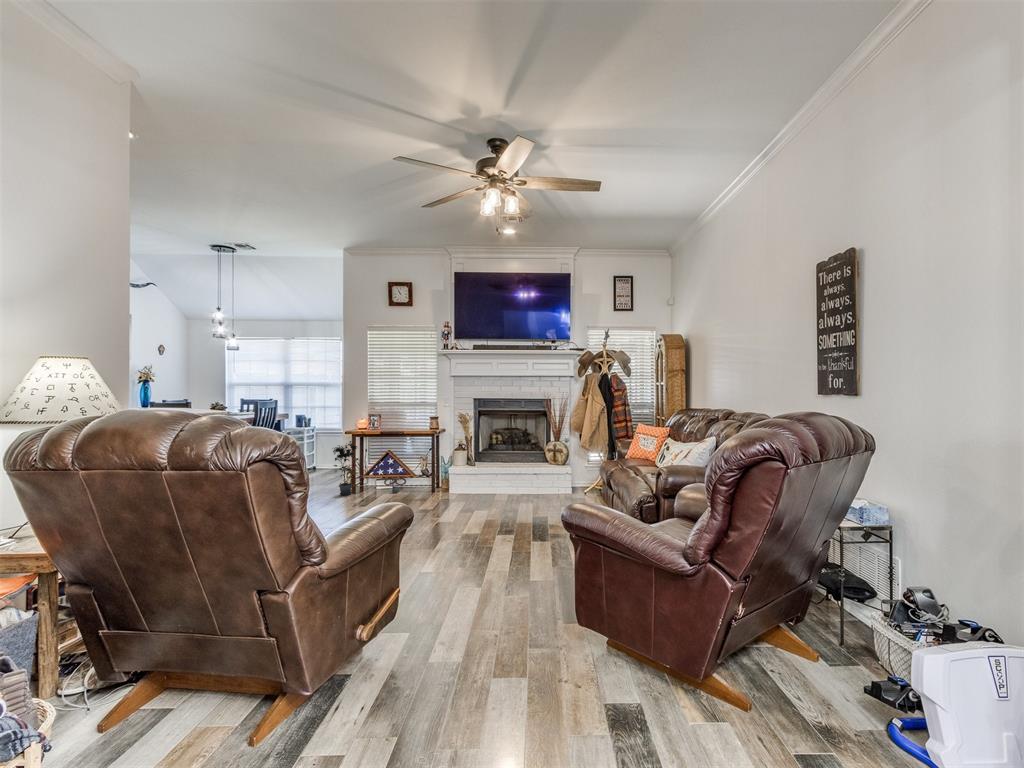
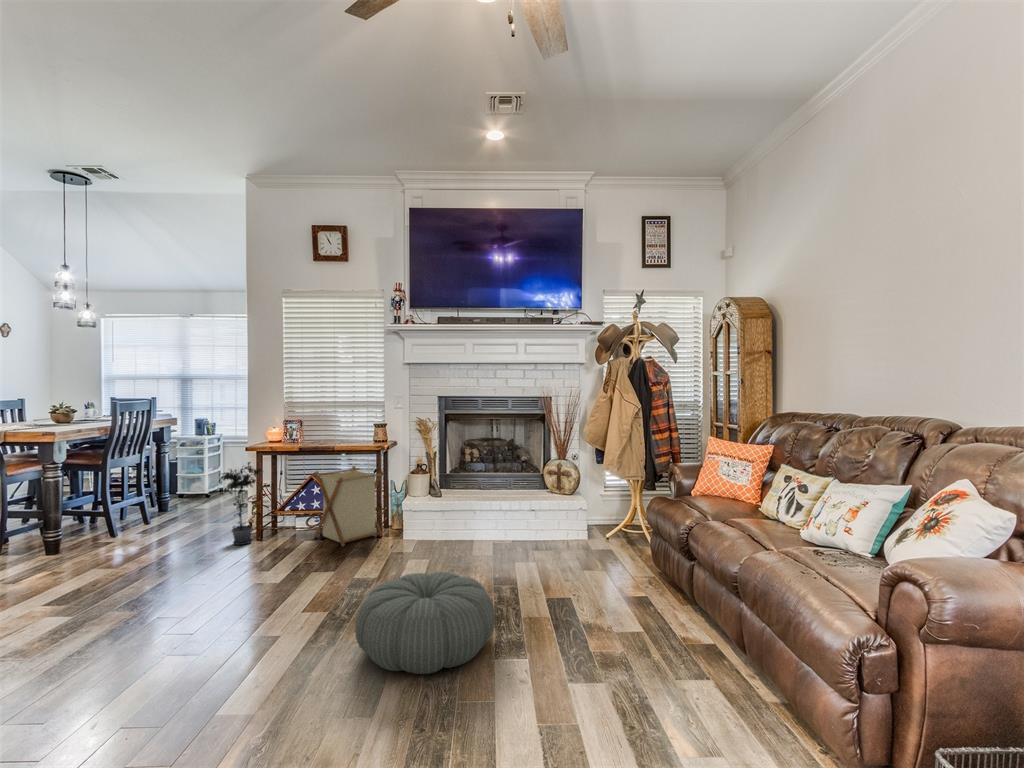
laundry basket: none [390,445,438,497] -> present [312,466,384,547]
pouf: none [434,498,510,544] -> present [355,572,495,674]

